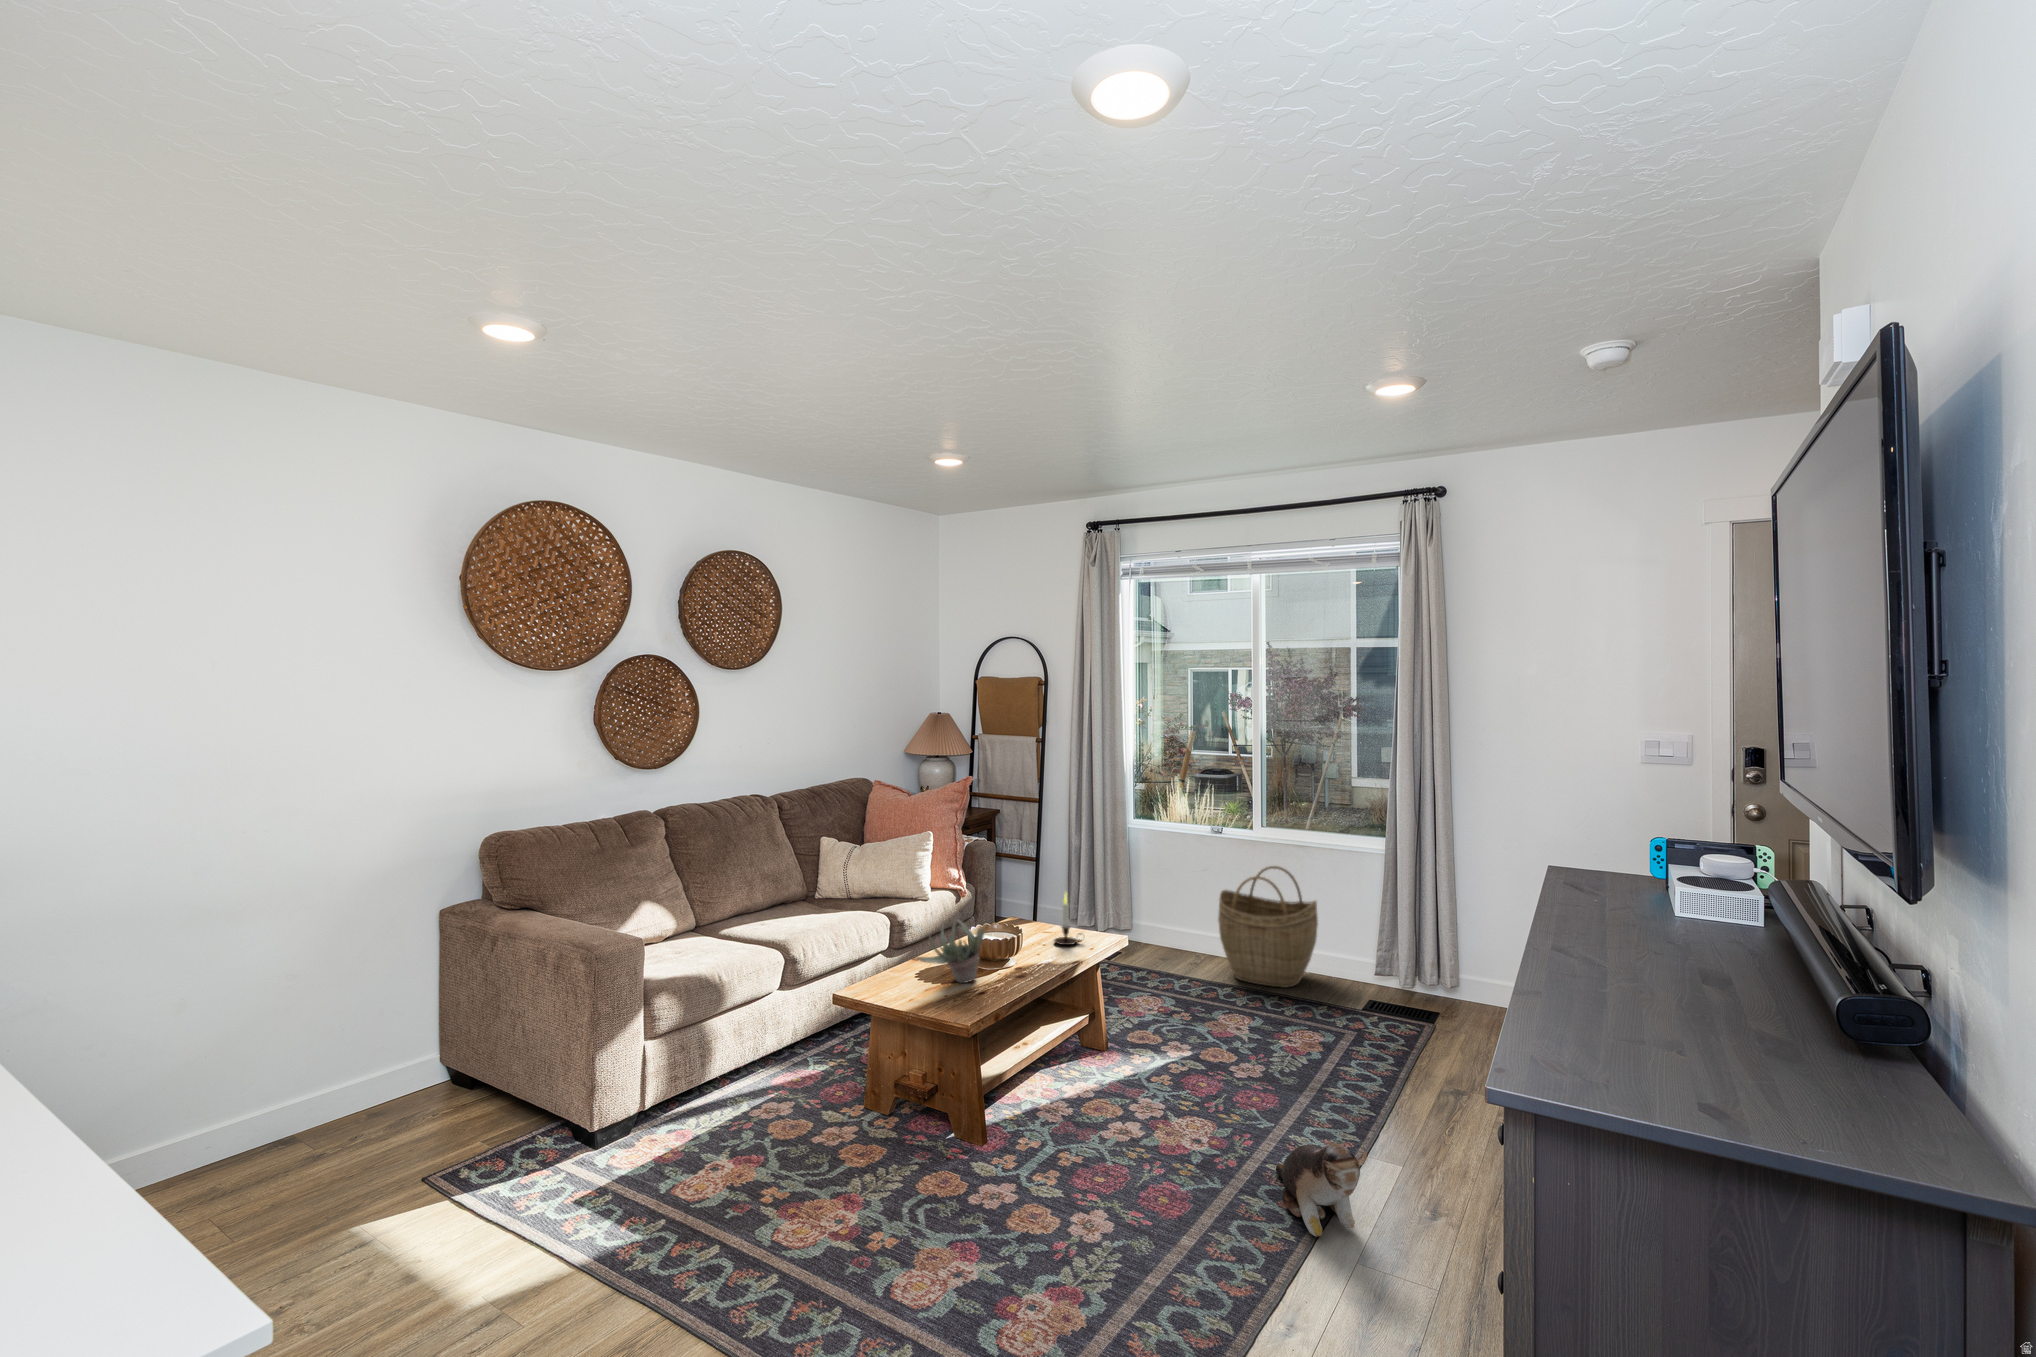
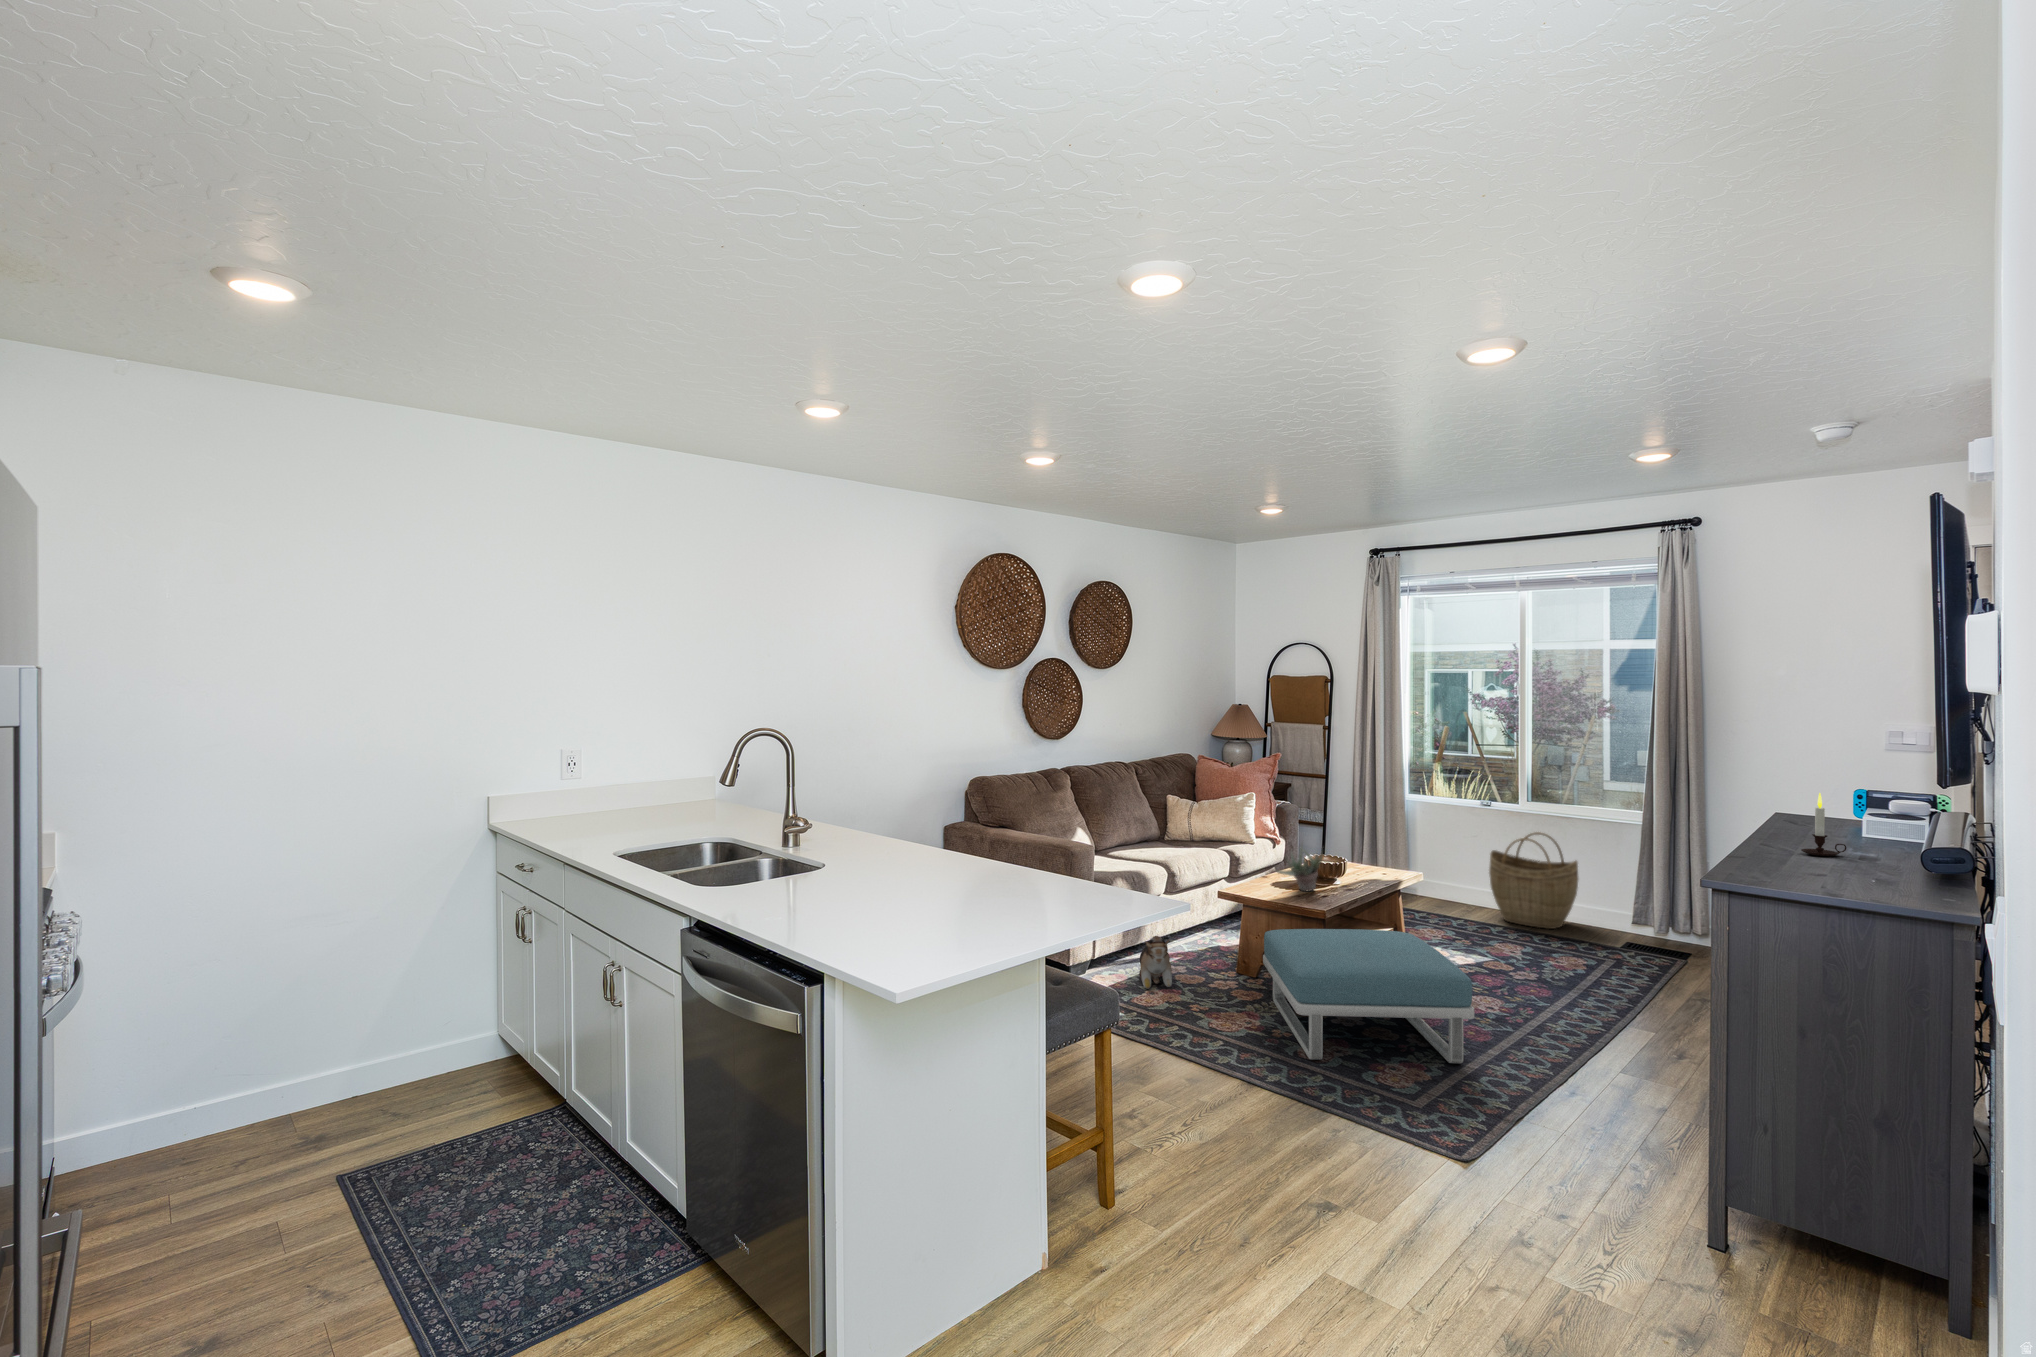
candle: present [1054,894,1080,945] -> present [1801,793,1846,856]
footstool: none [881,1046,1154,1297] -> present [1263,929,1474,1063]
plush toy: present [1276,1142,1367,1237] -> present [1139,936,1172,989]

